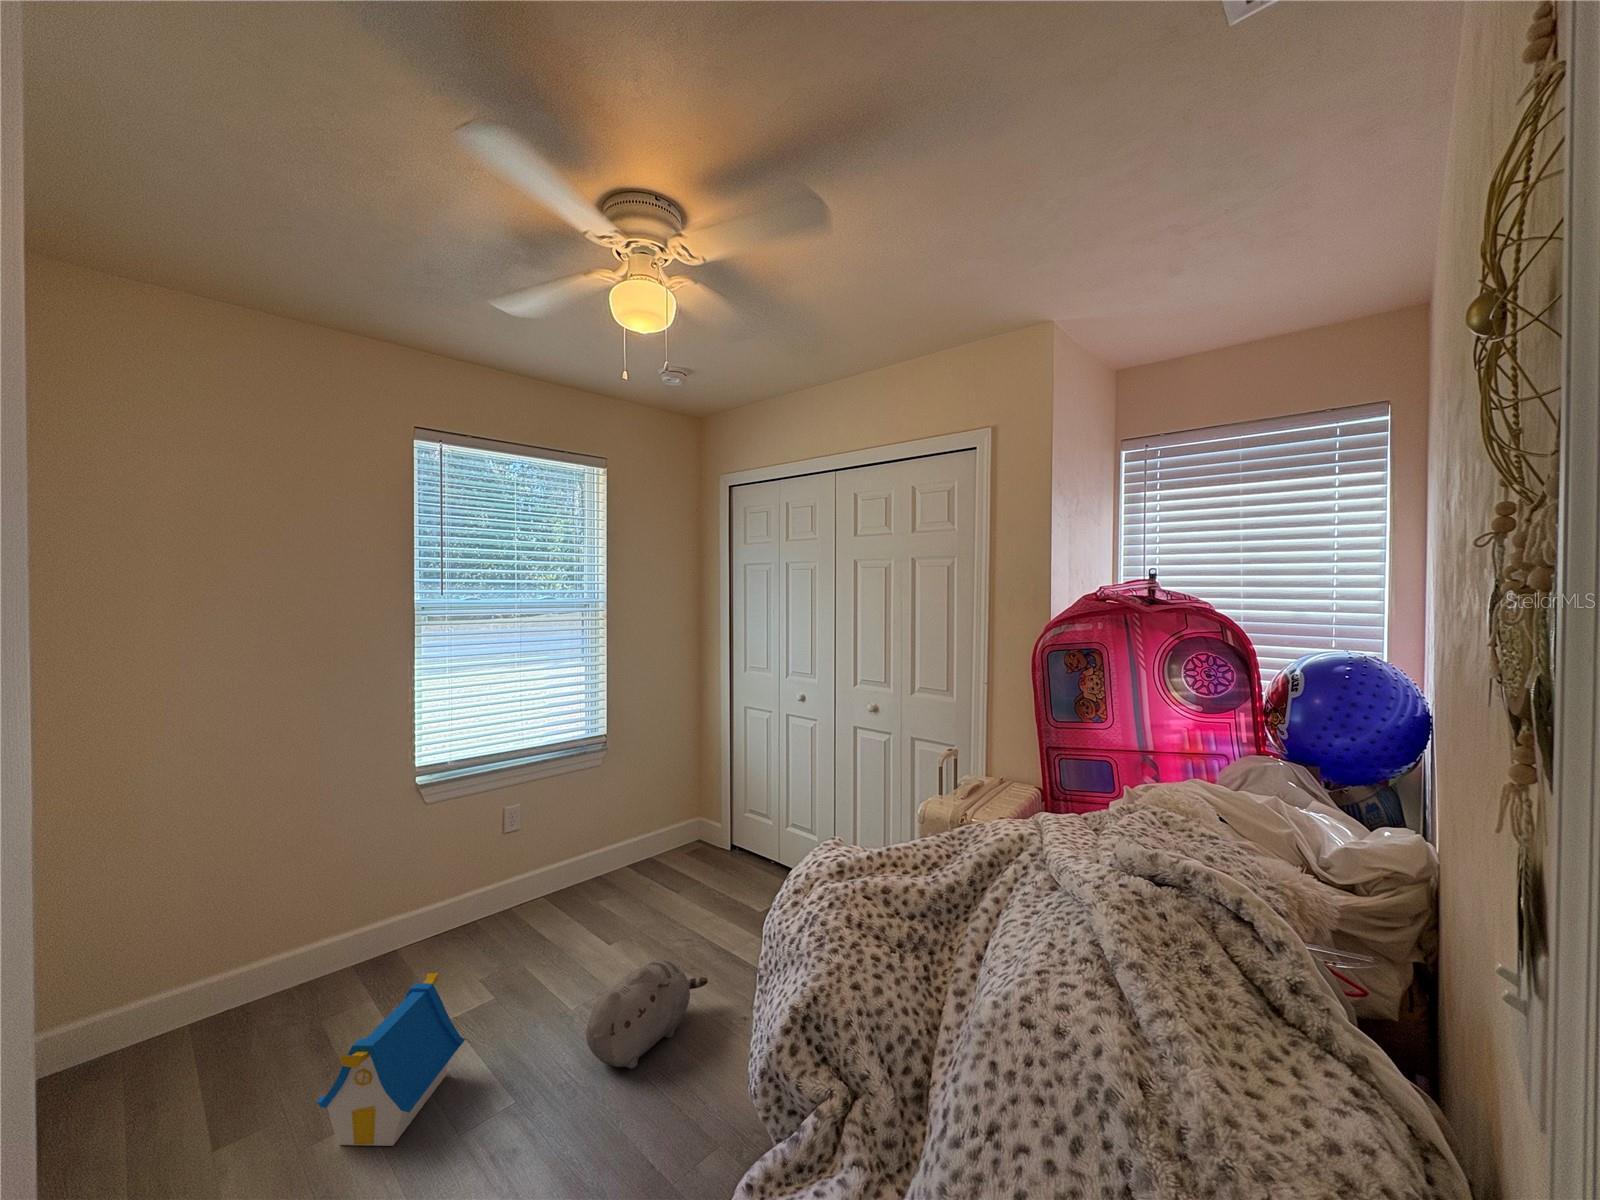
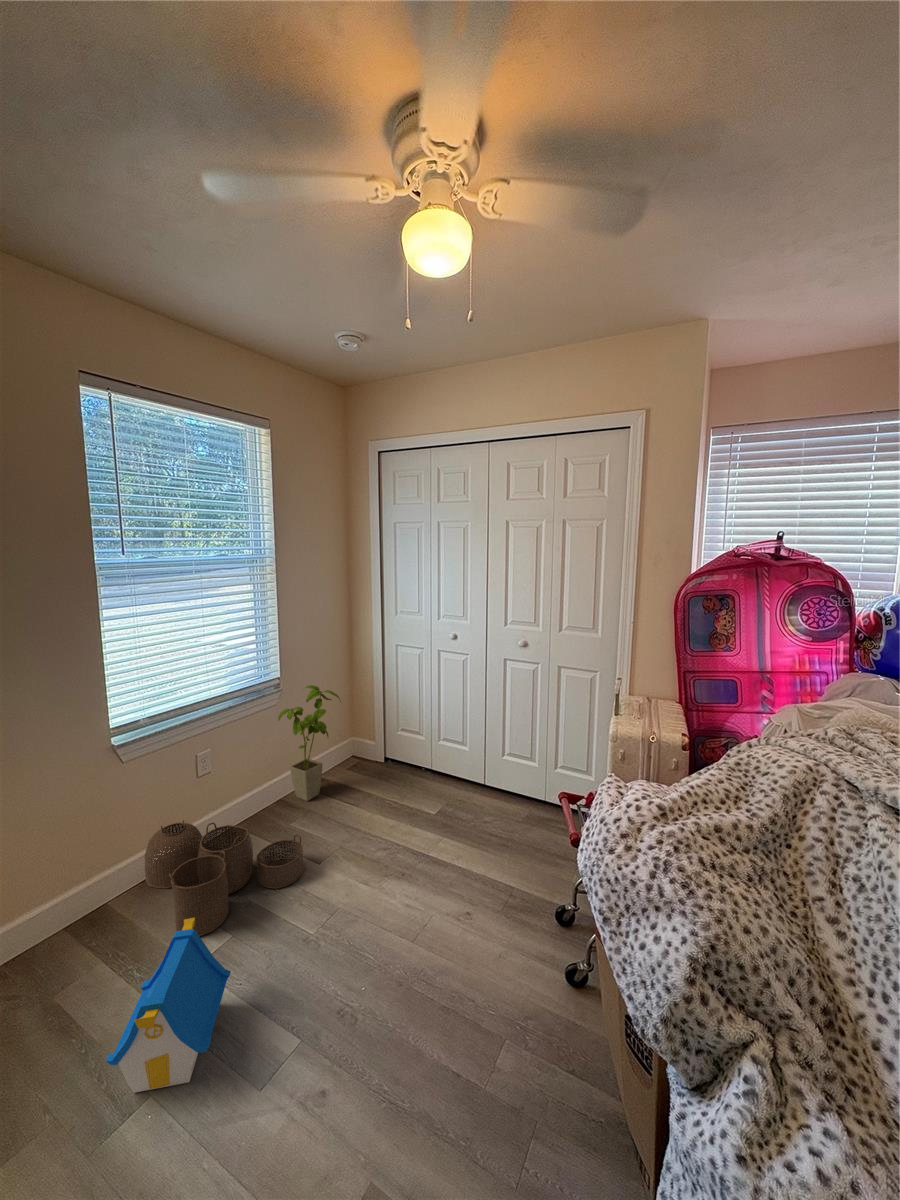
house plant: none [598,747,669,883] -> present [278,685,341,801]
woven basket: none [430,881,593,1006] -> present [145,820,304,936]
plush toy: present [586,960,708,1069] -> none [339,872,423,969]

